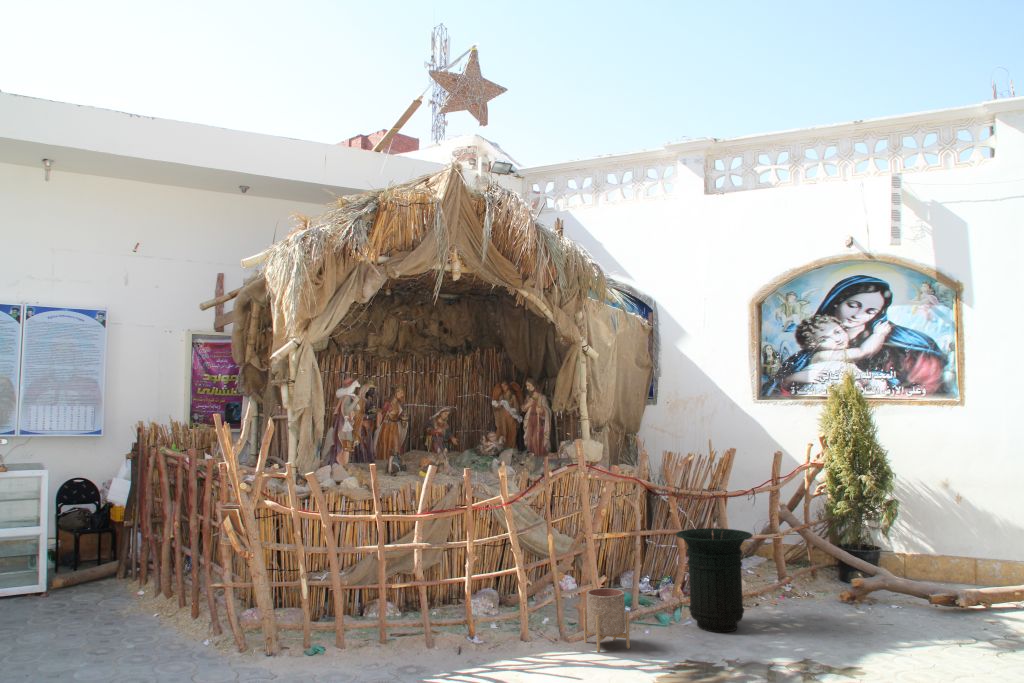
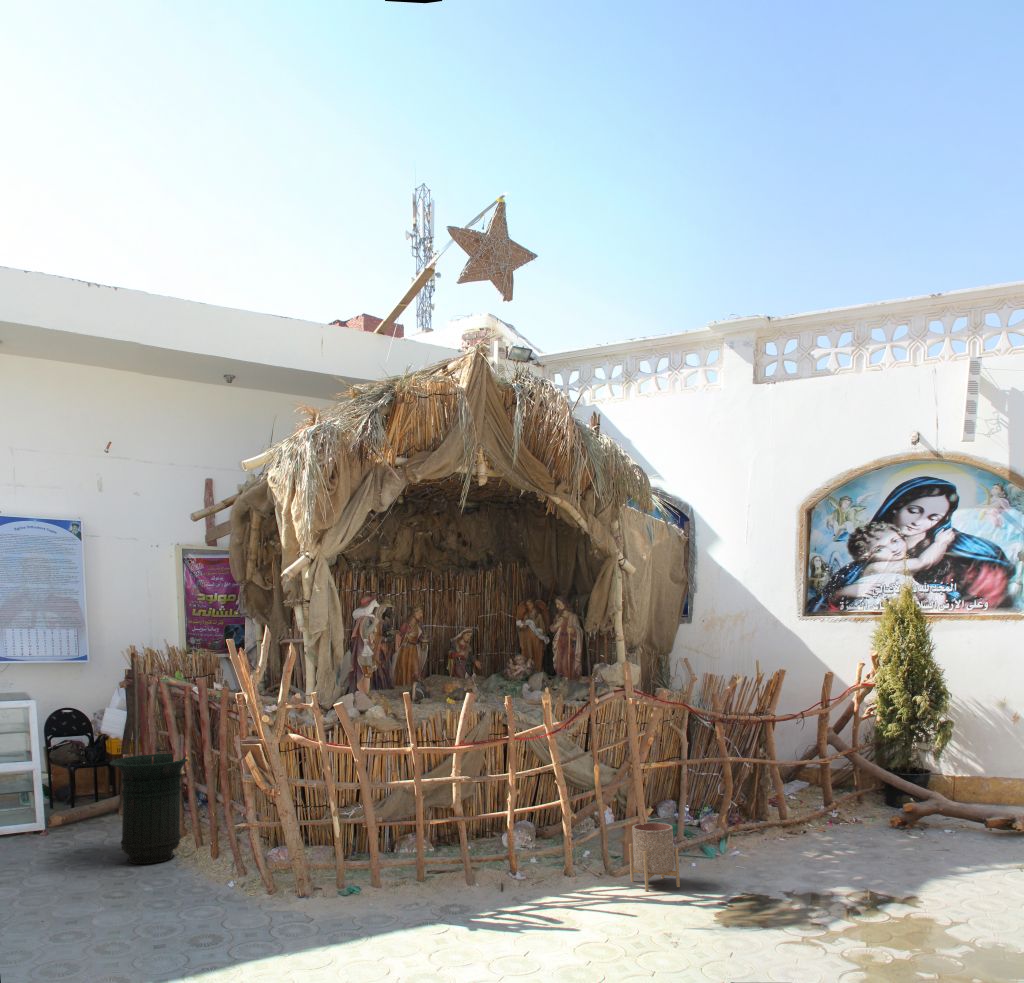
trash can: present [676,528,753,632] -> present [110,754,188,864]

